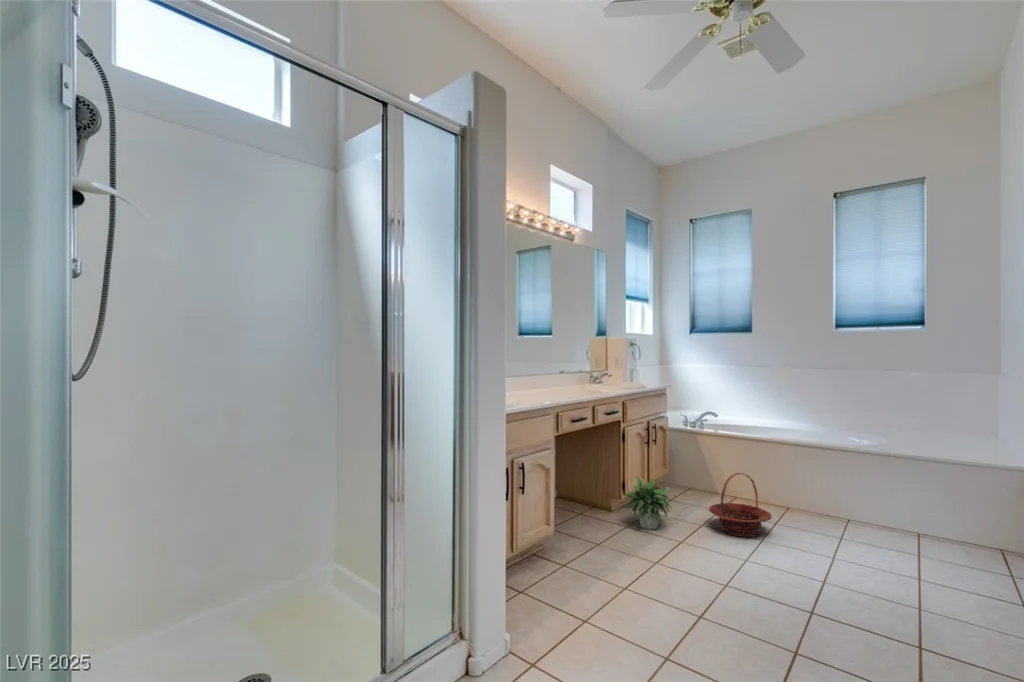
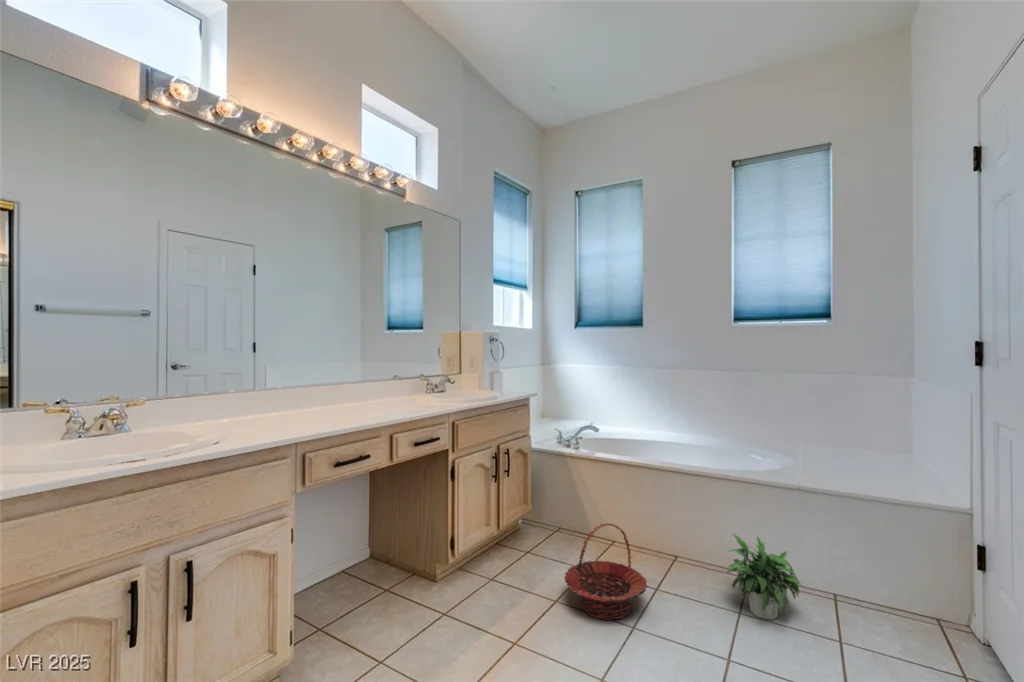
potted plant: present [626,477,671,529] -> present [727,534,801,619]

